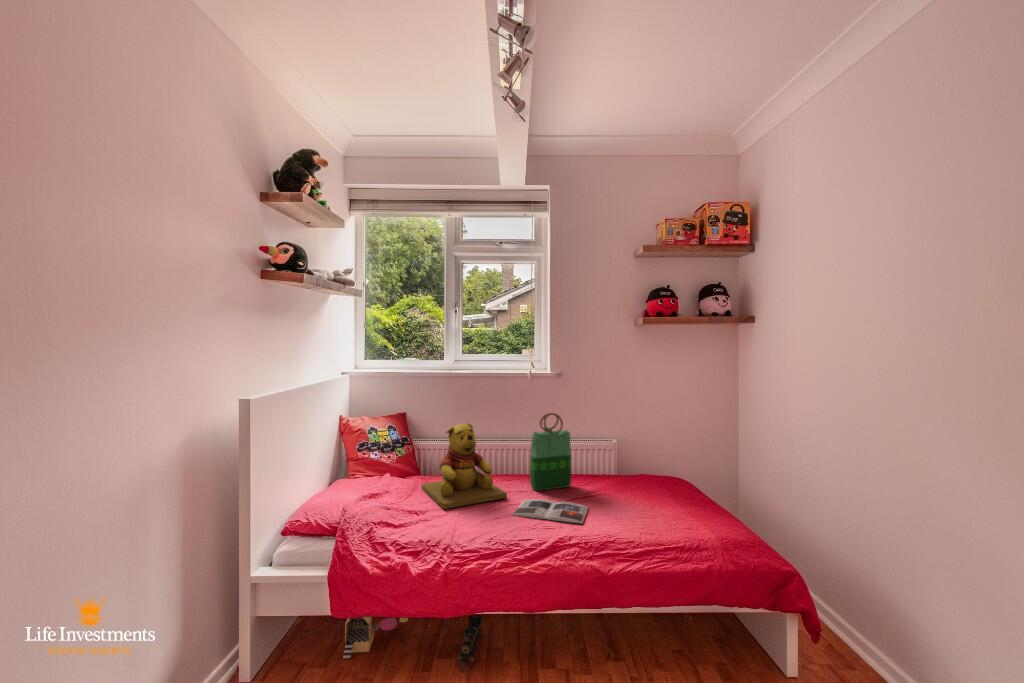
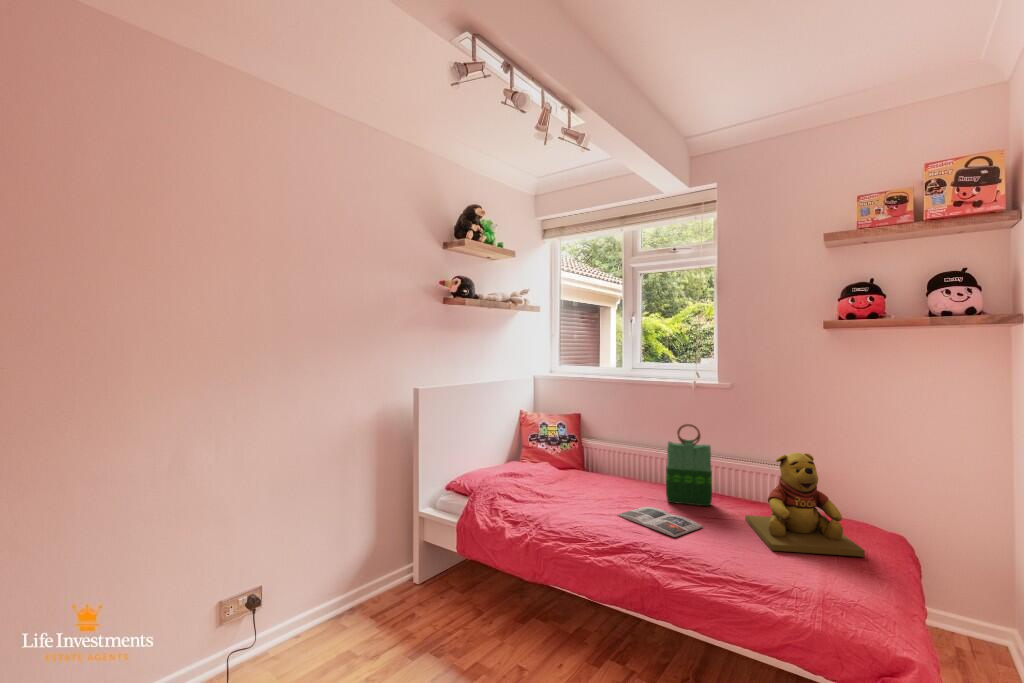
teddy bear: present [421,423,507,509] -> present [745,452,865,557]
toy train: present [457,615,483,671] -> none [547,589,592,638]
toy house: present [343,617,408,658] -> none [476,555,528,598]

